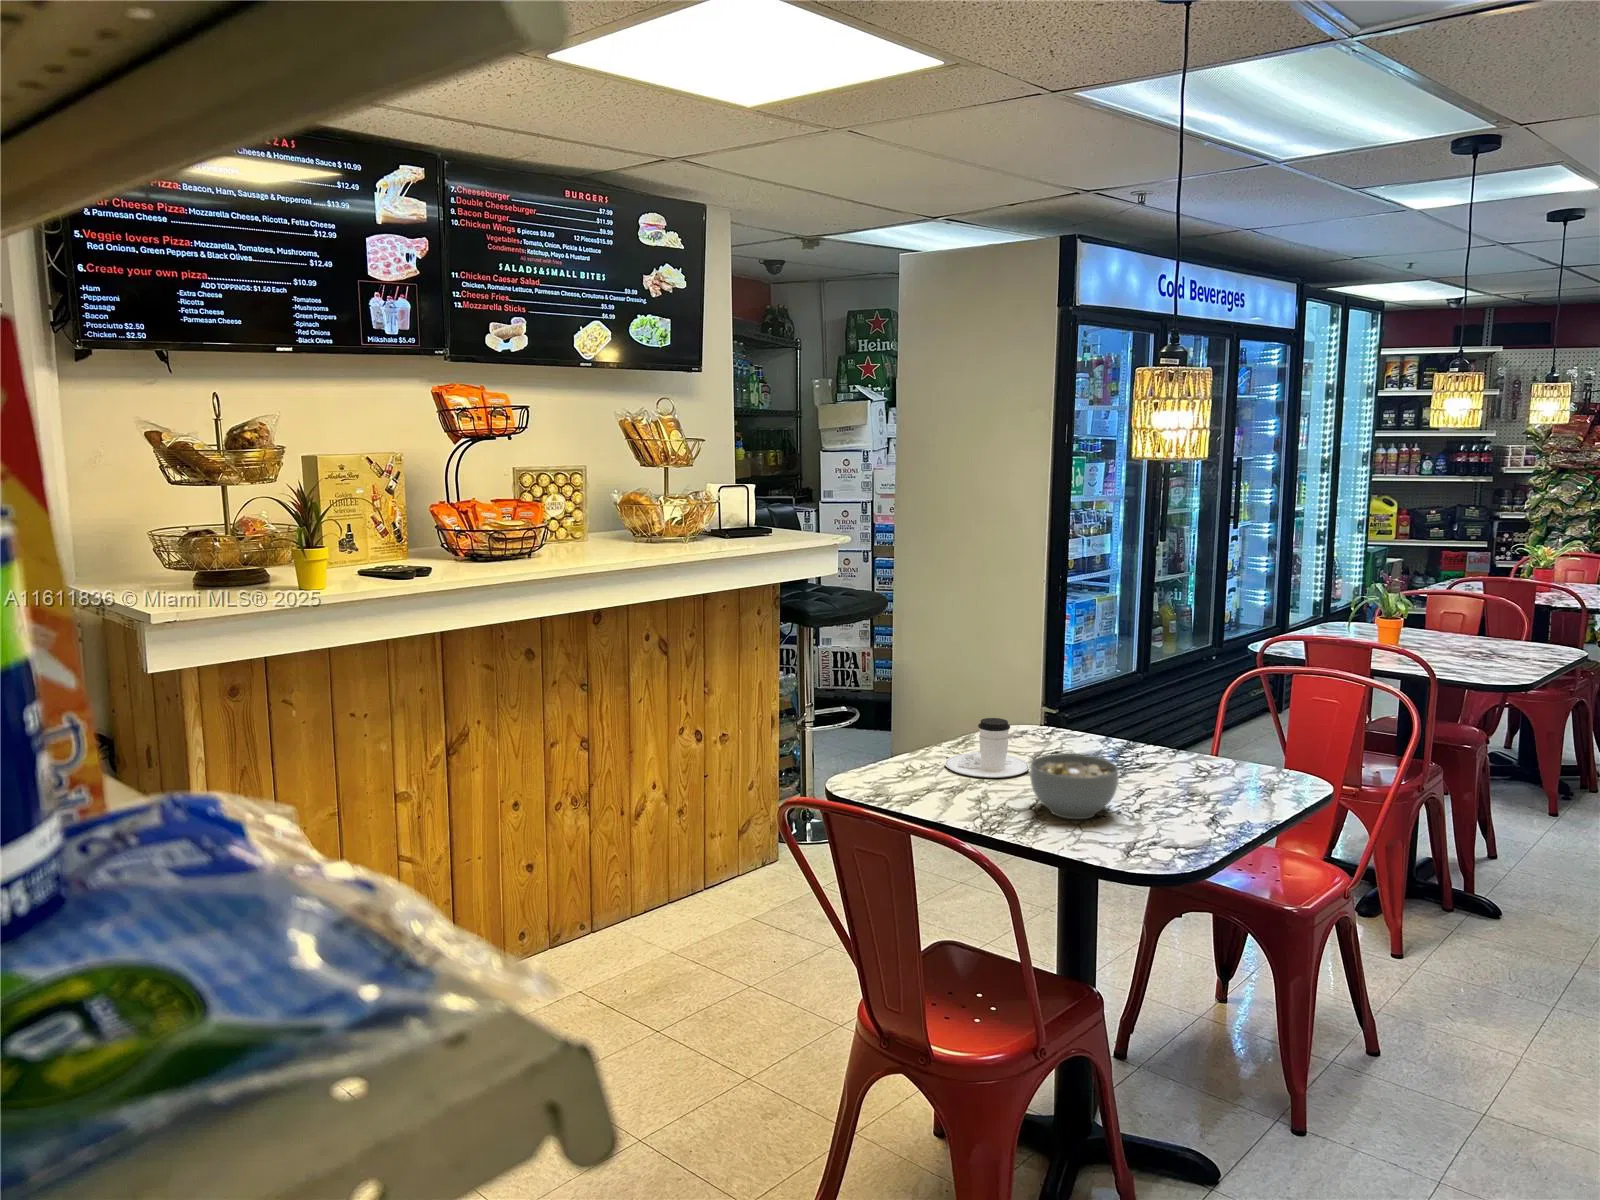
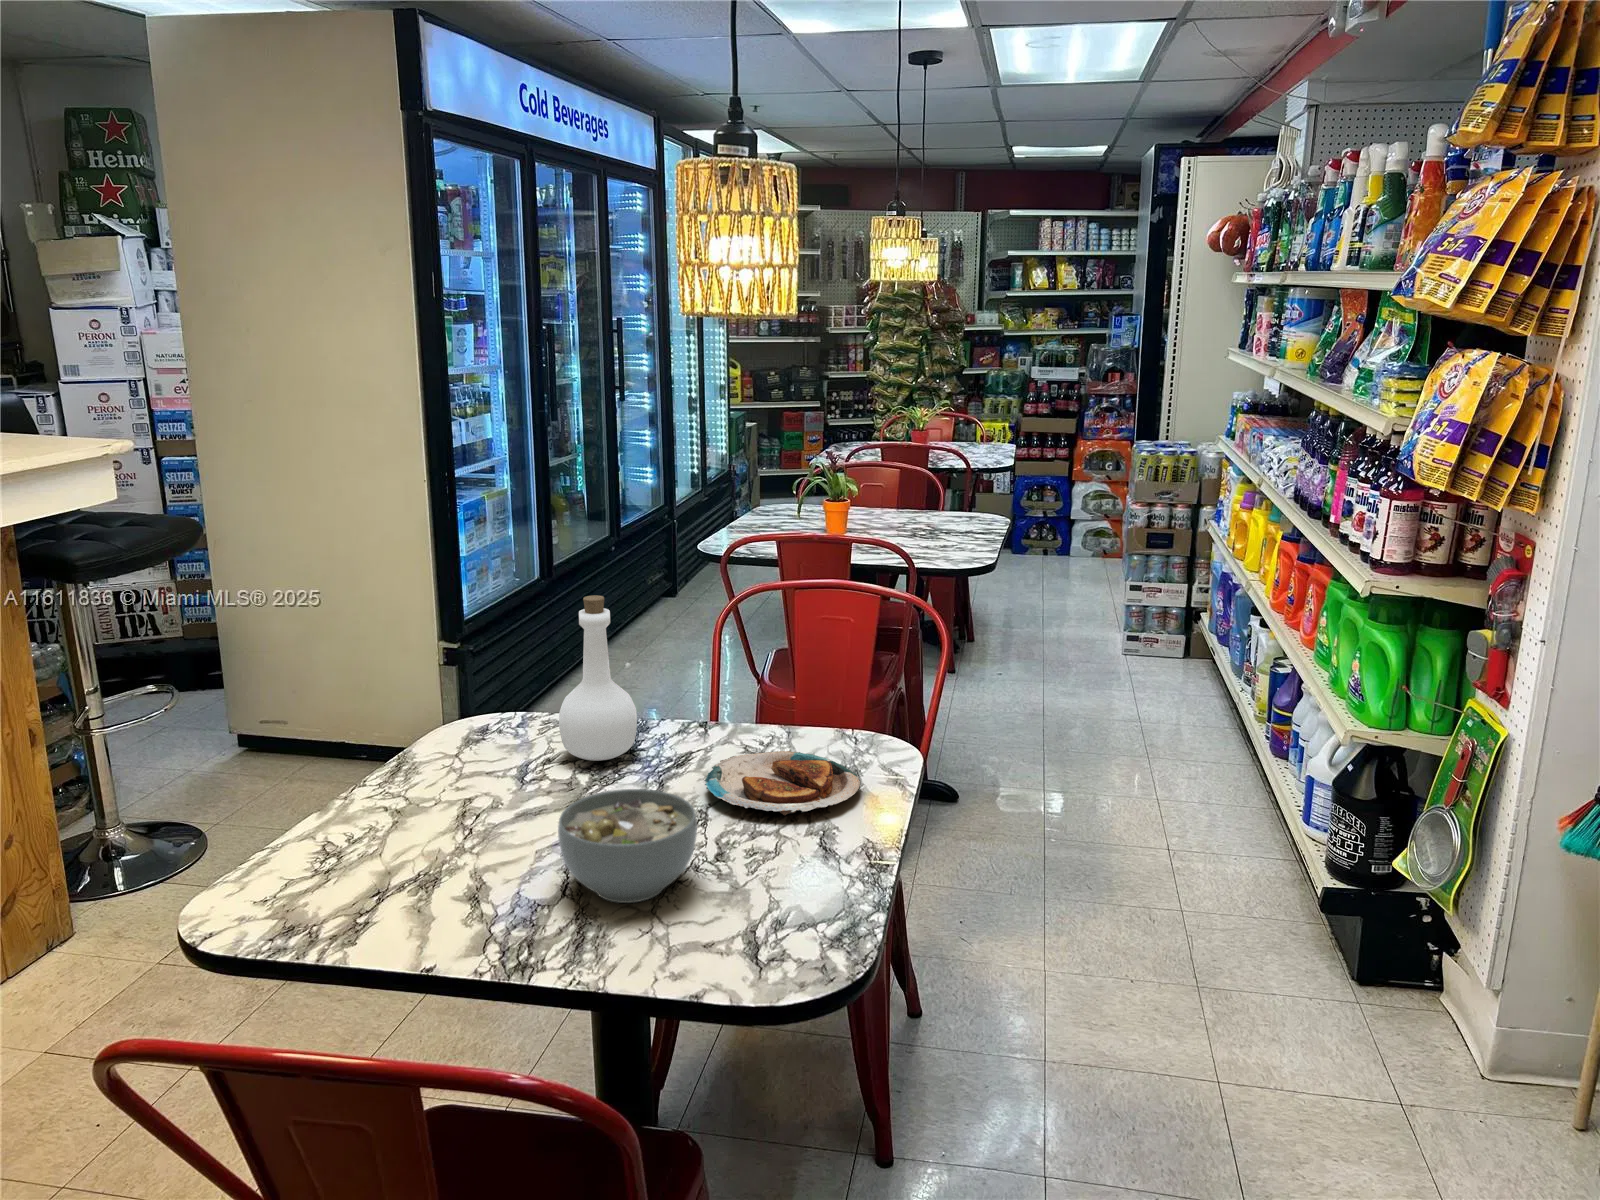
bottle: none [1067,643,1121,756] -> present [559,595,637,761]
coffee cup: present [945,718,1029,778] -> none [386,739,524,843]
plate: none [1150,764,1268,801] -> present [704,751,860,815]

